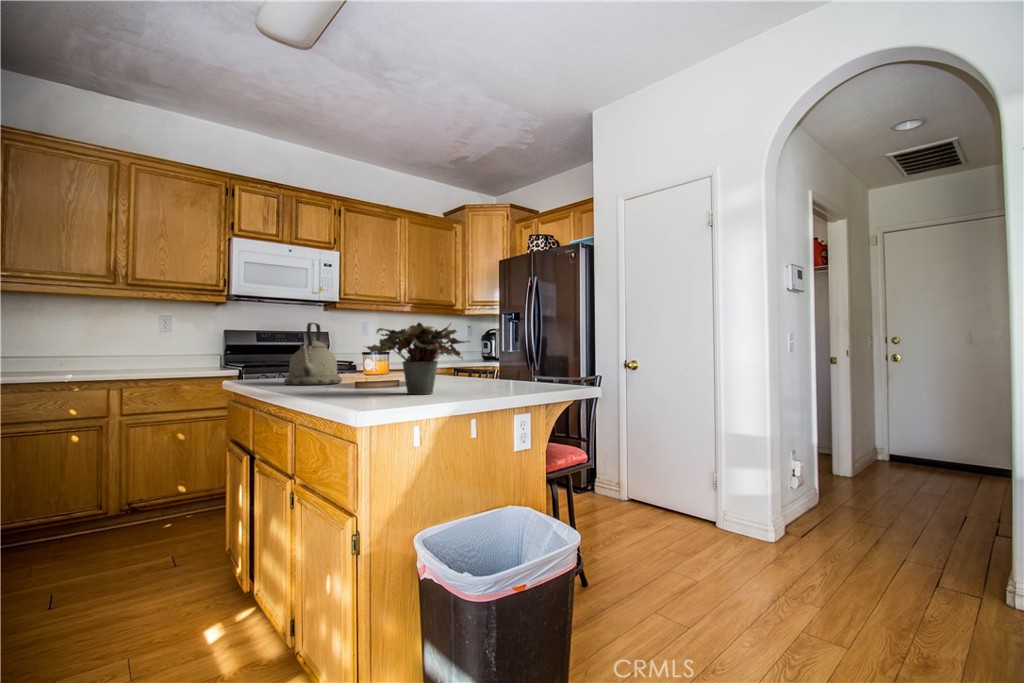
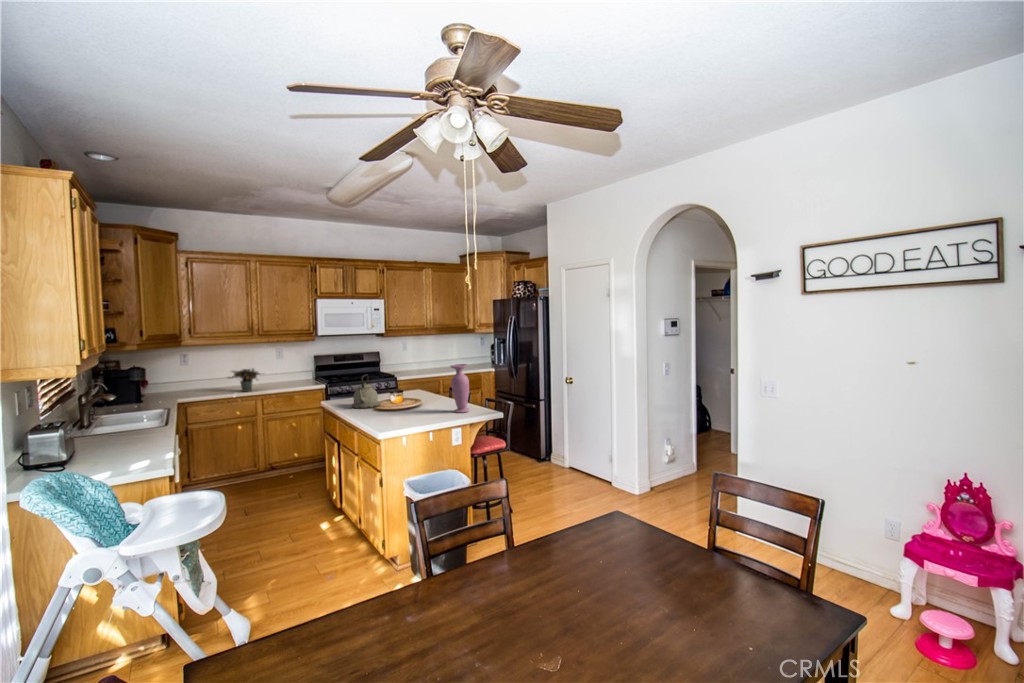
vase: none [494,294,529,388] -> present [450,364,470,413]
potted plant: present [366,323,470,394] -> present [229,368,260,392]

